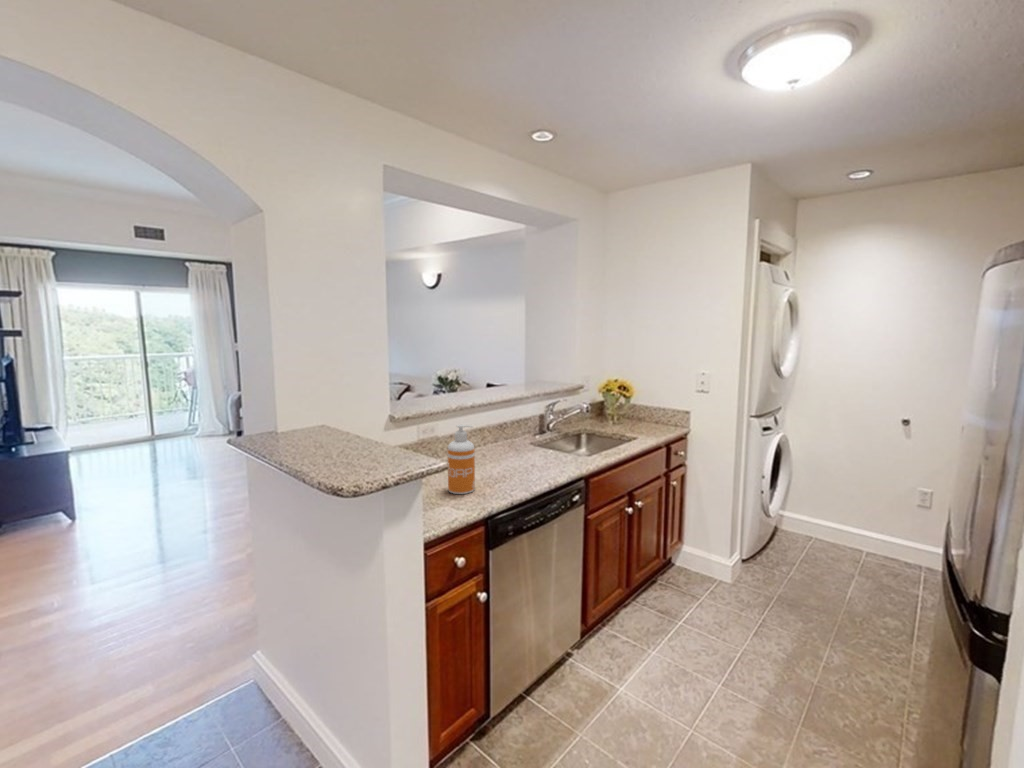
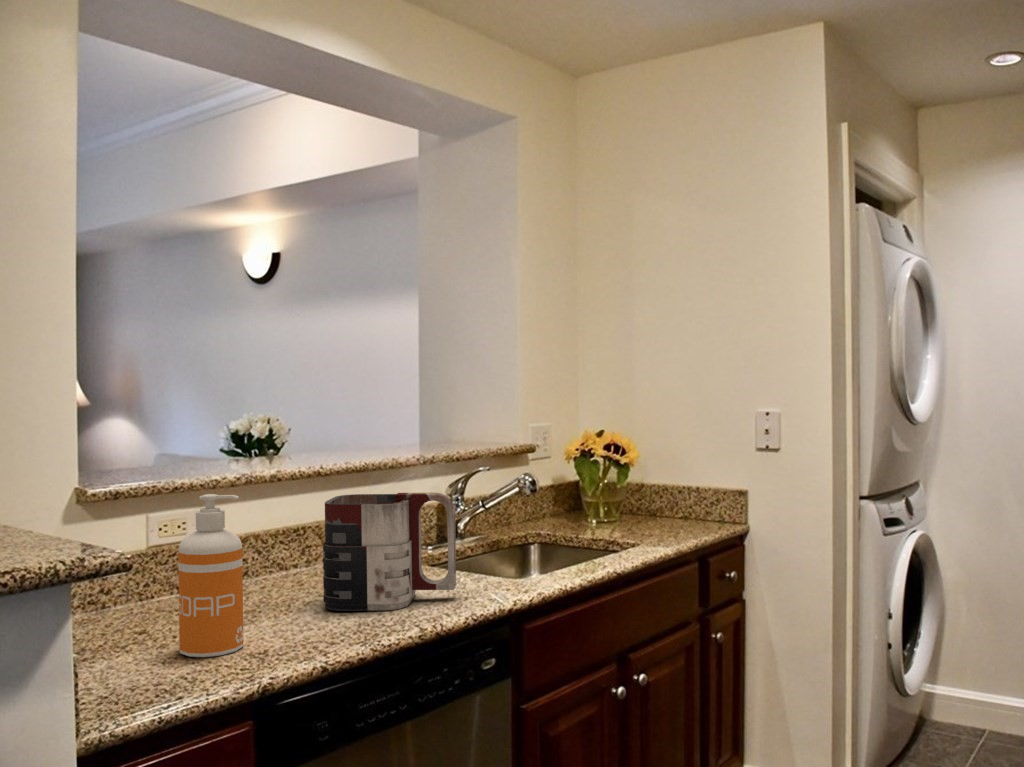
mug: none [501,418,560,473] -> present [323,492,456,611]

